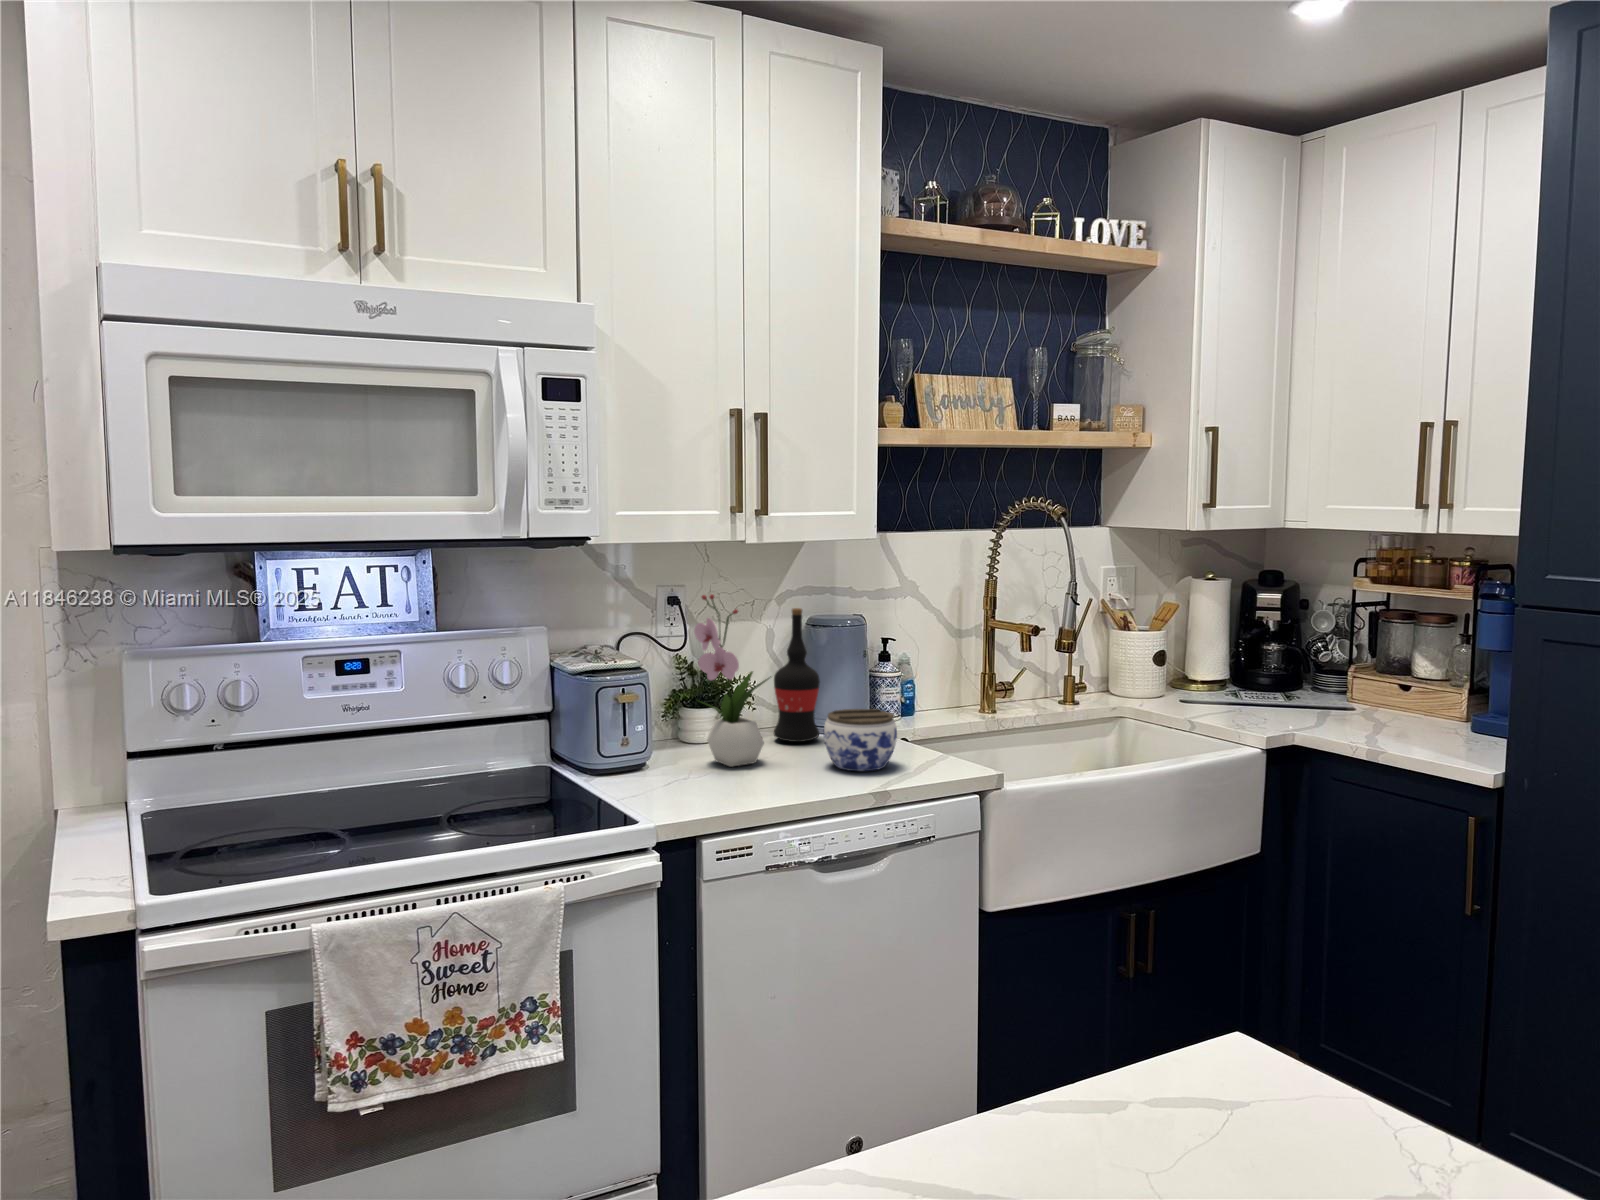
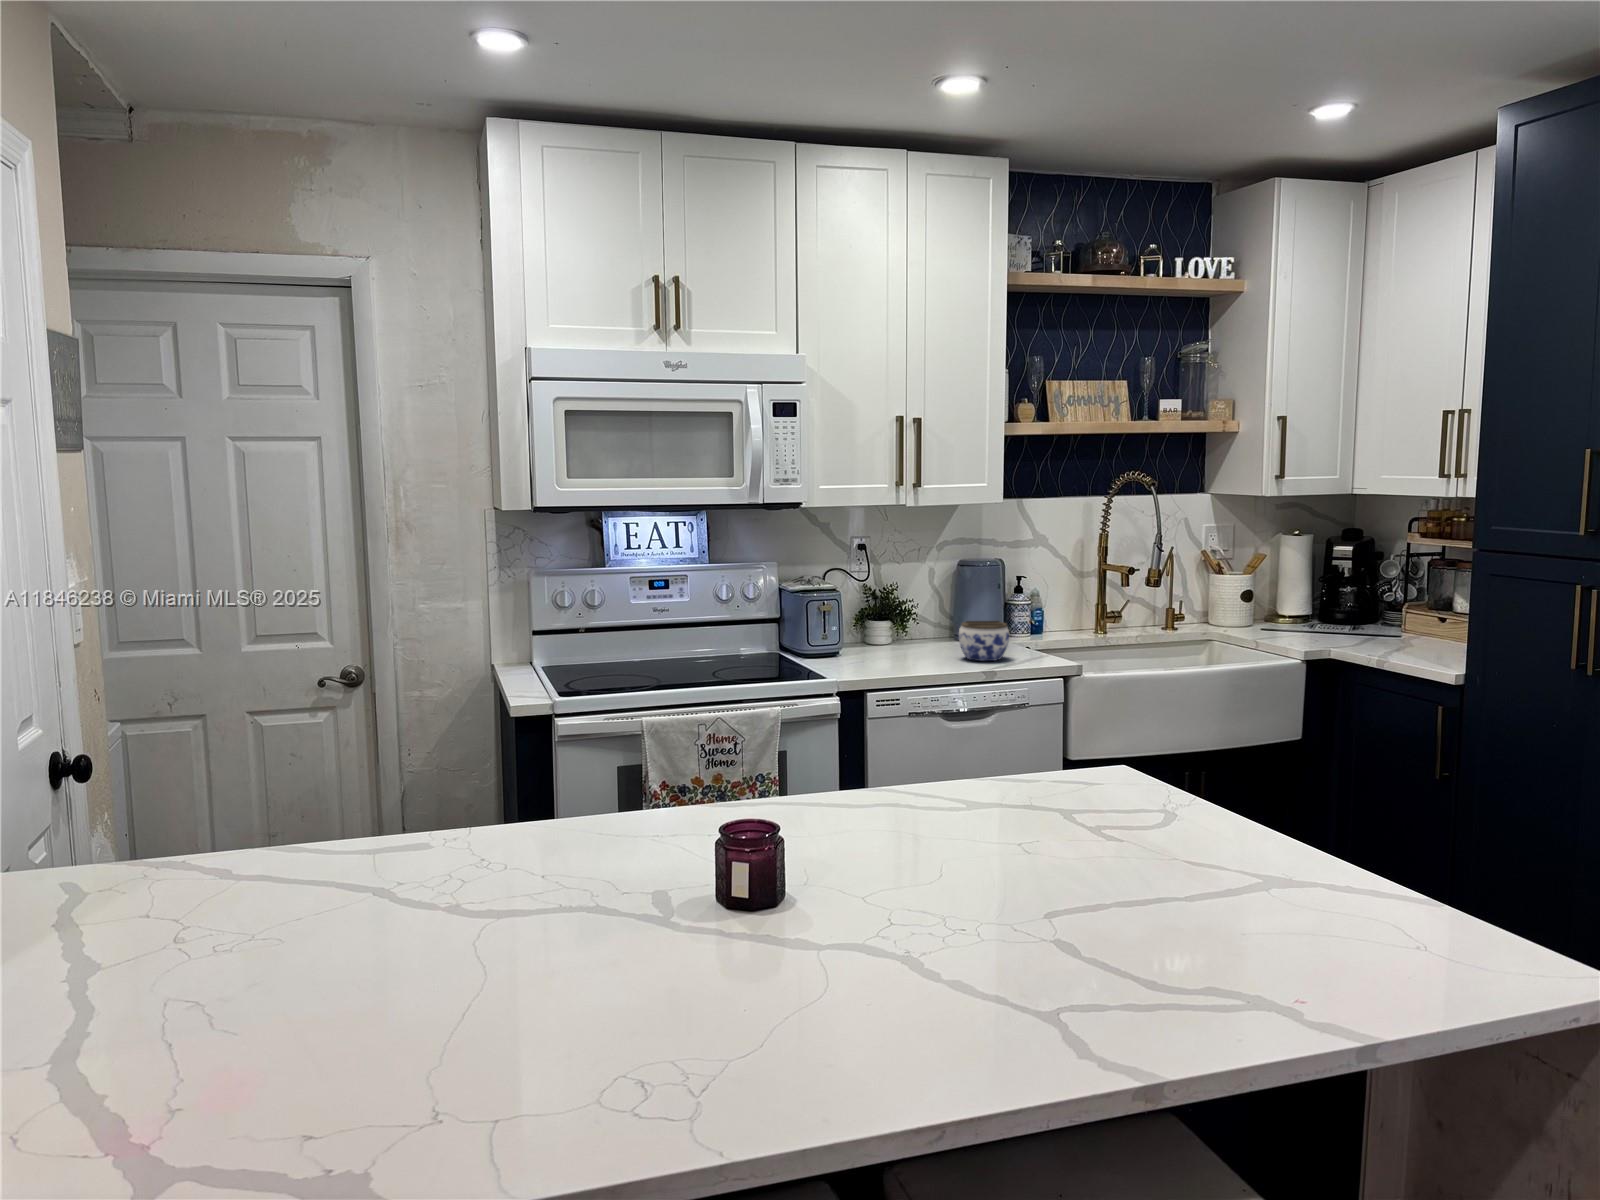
flower arrangement: present [694,594,771,767] -> none [873,541,925,657]
wine bottle: present [774,608,820,742] -> none [931,552,964,646]

